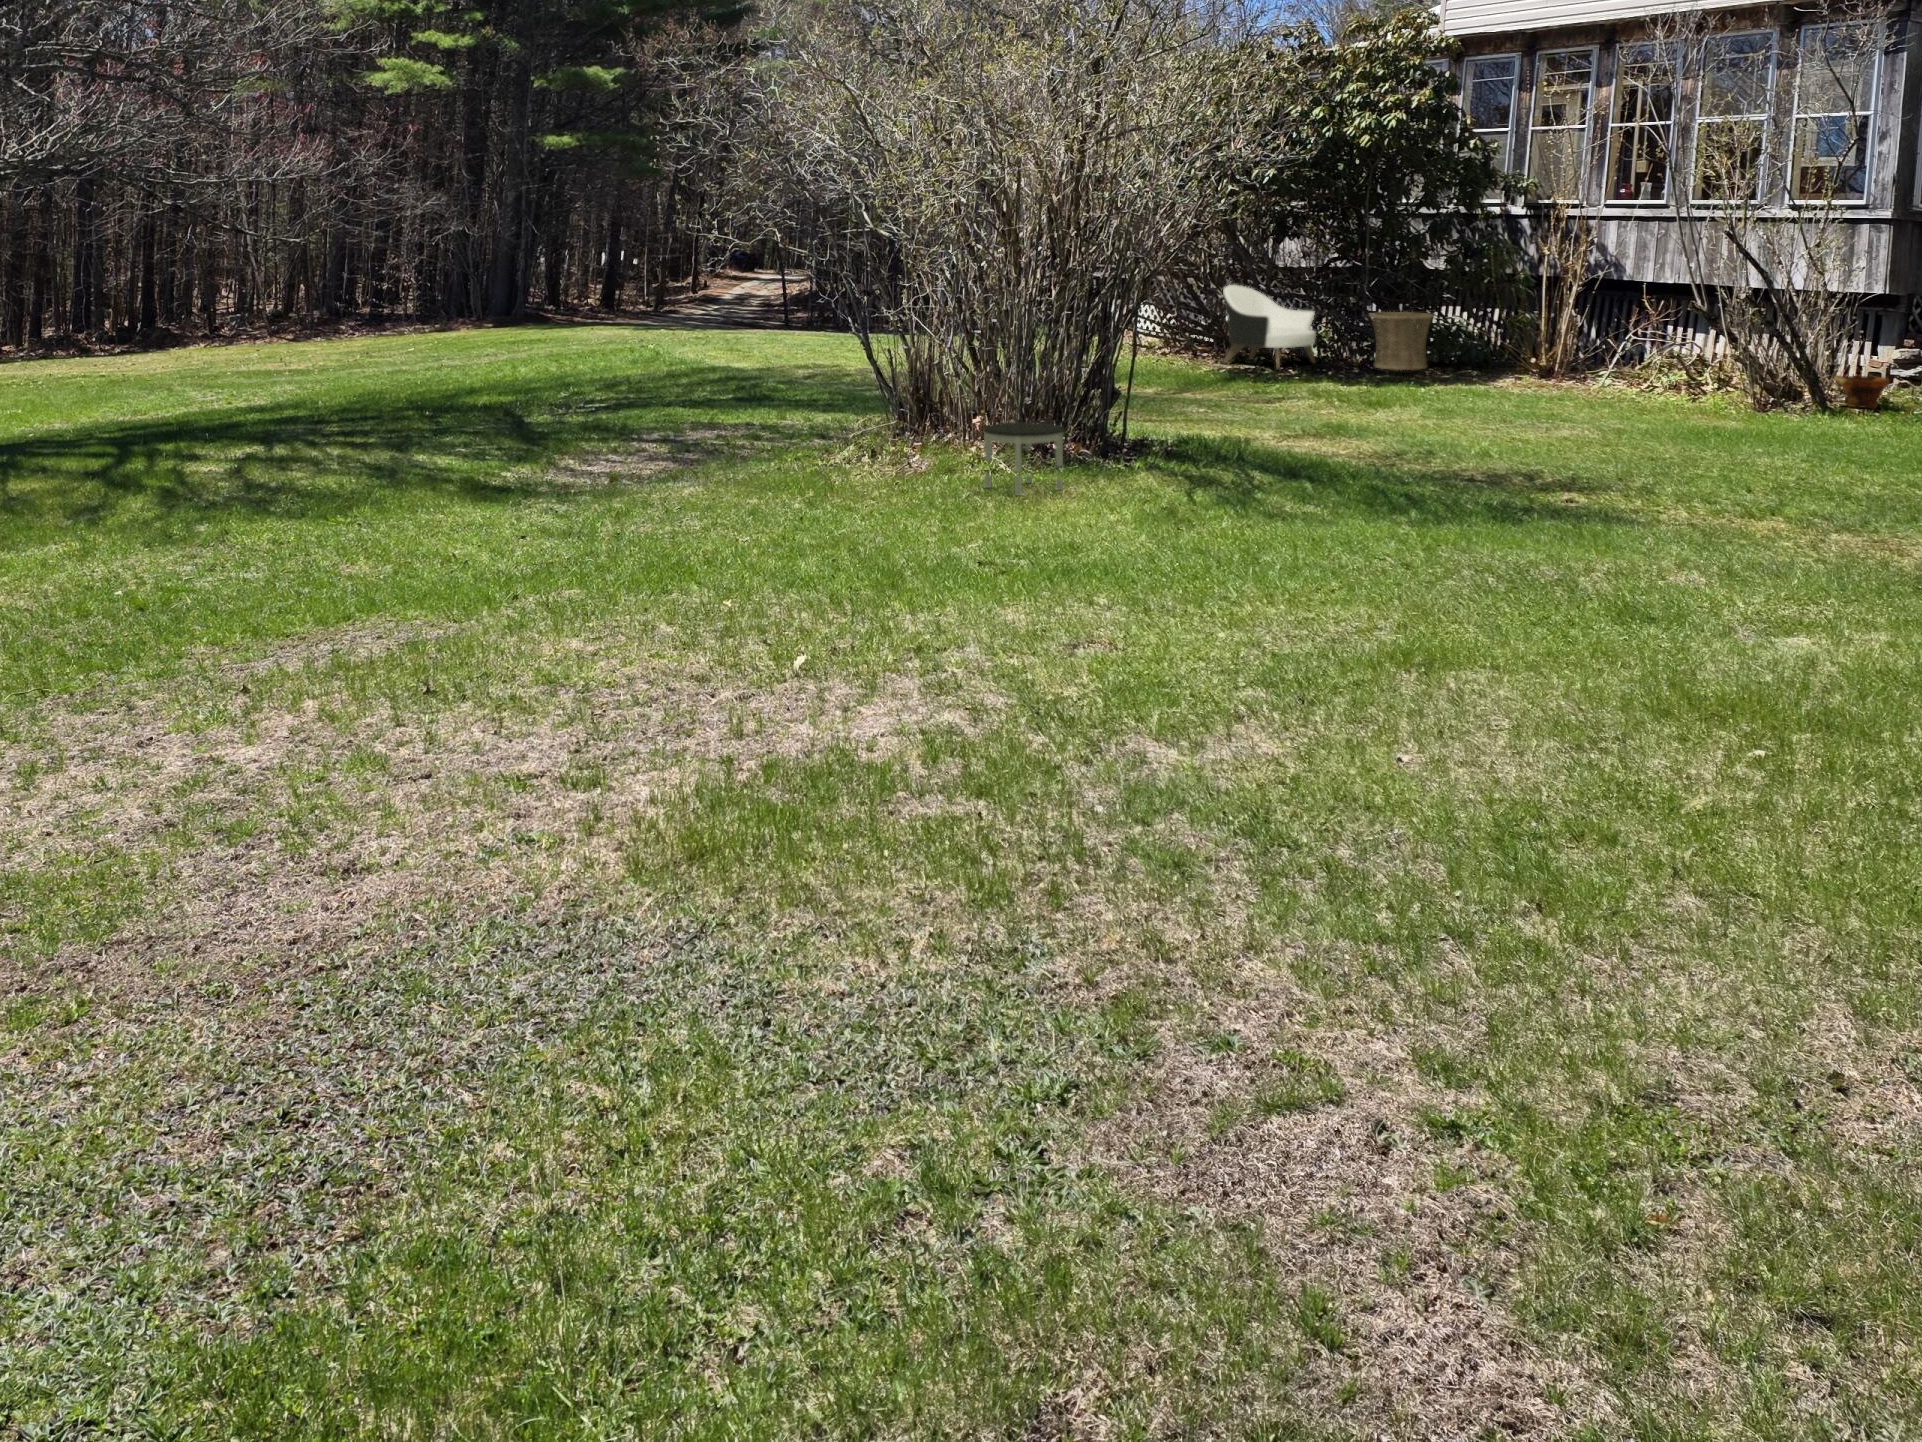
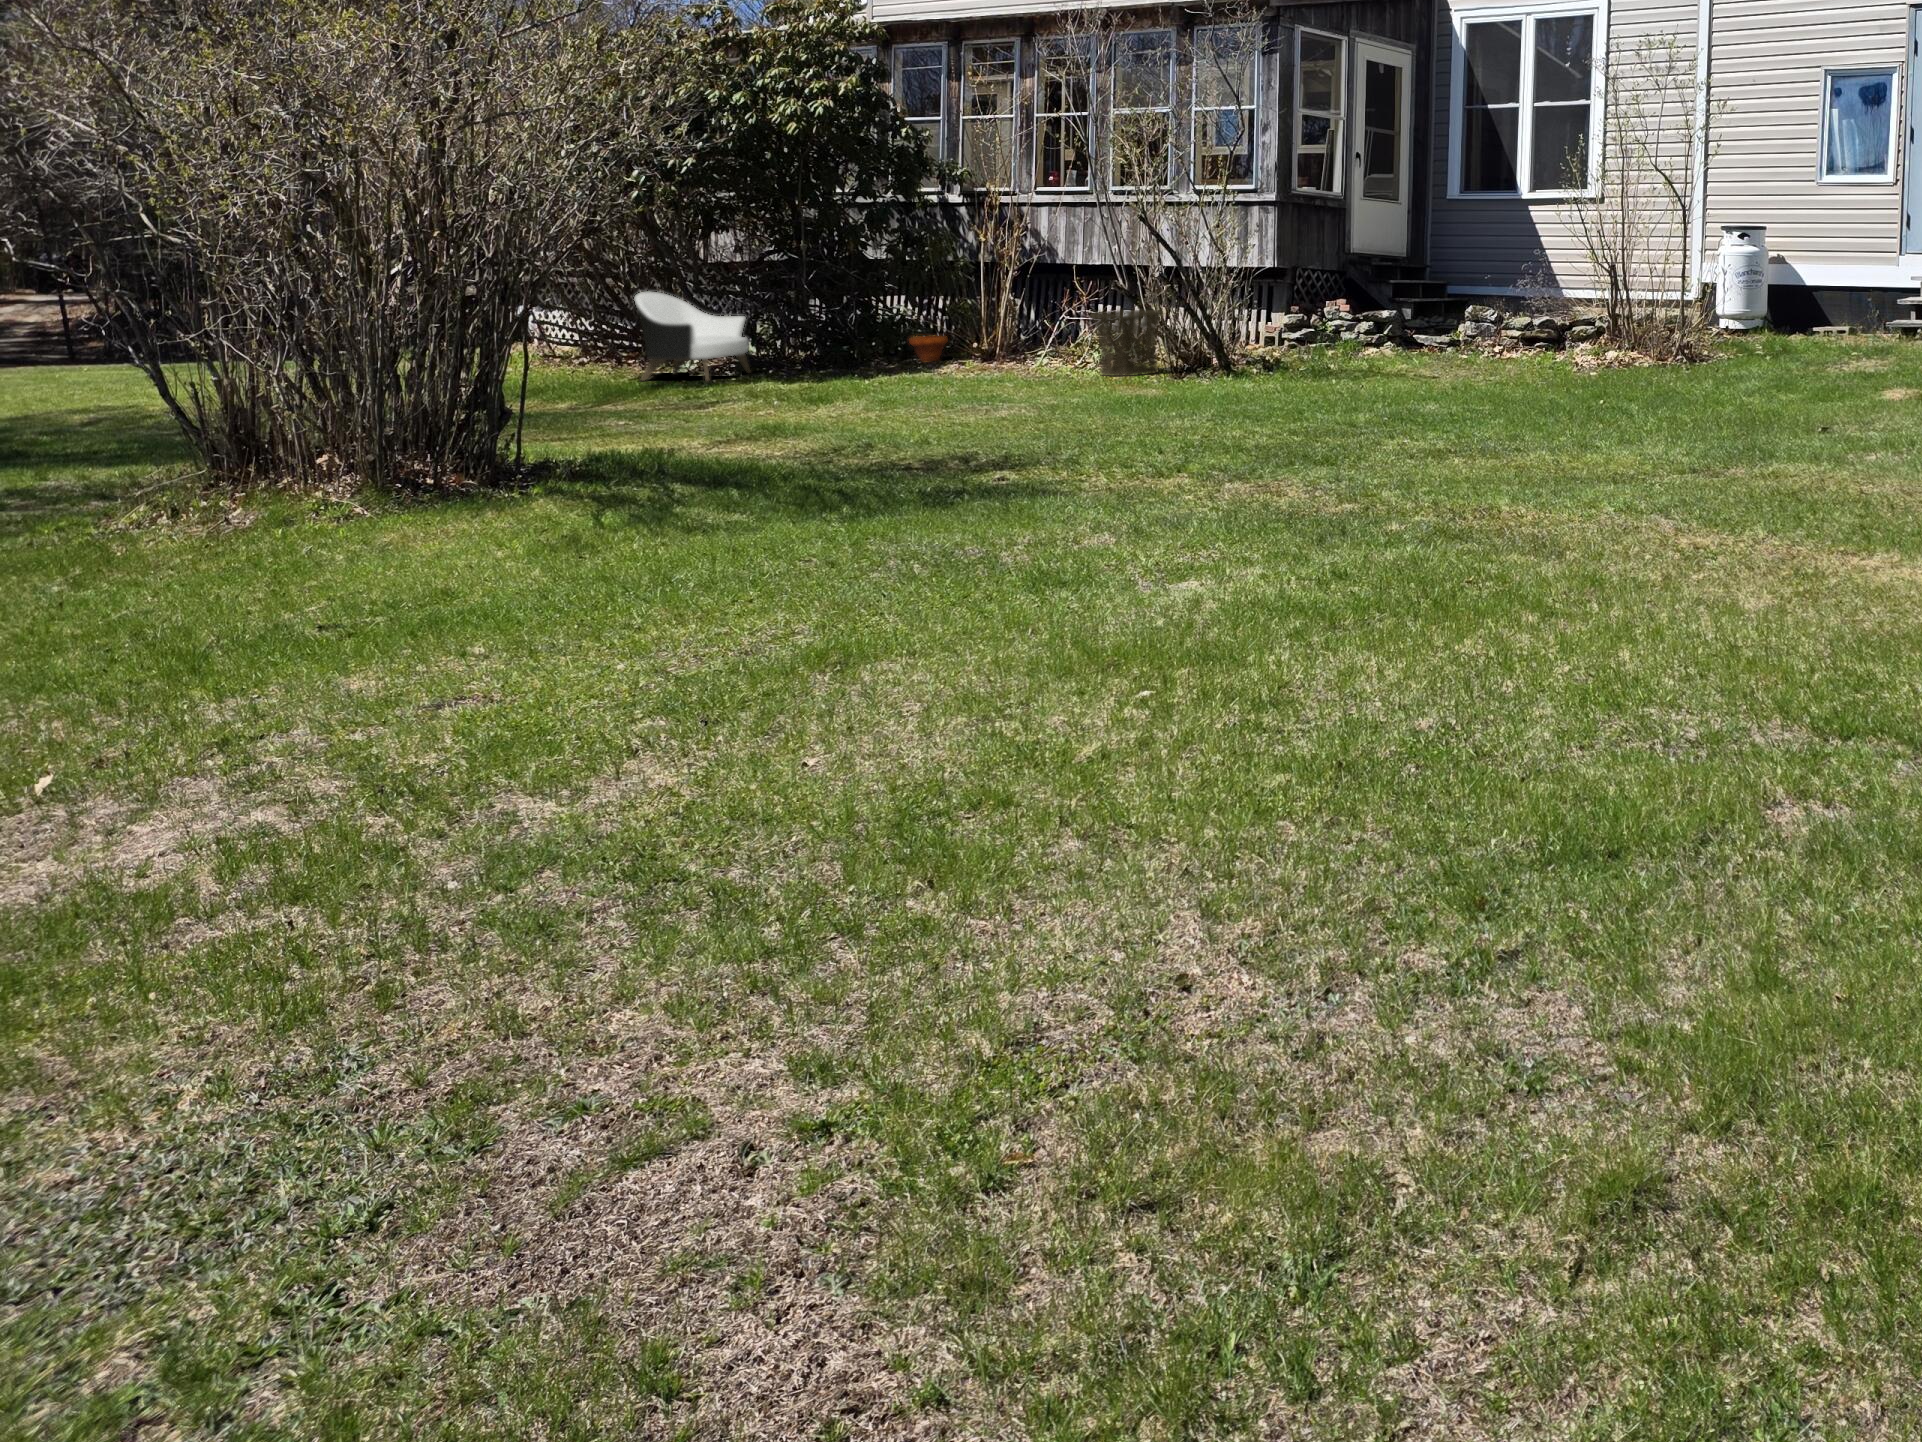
basket: present [1369,312,1433,370] -> present [1091,310,1162,376]
planter: present [1834,376,1889,408] -> present [909,336,948,361]
round table: present [983,422,1064,496] -> none [337,447,452,532]

